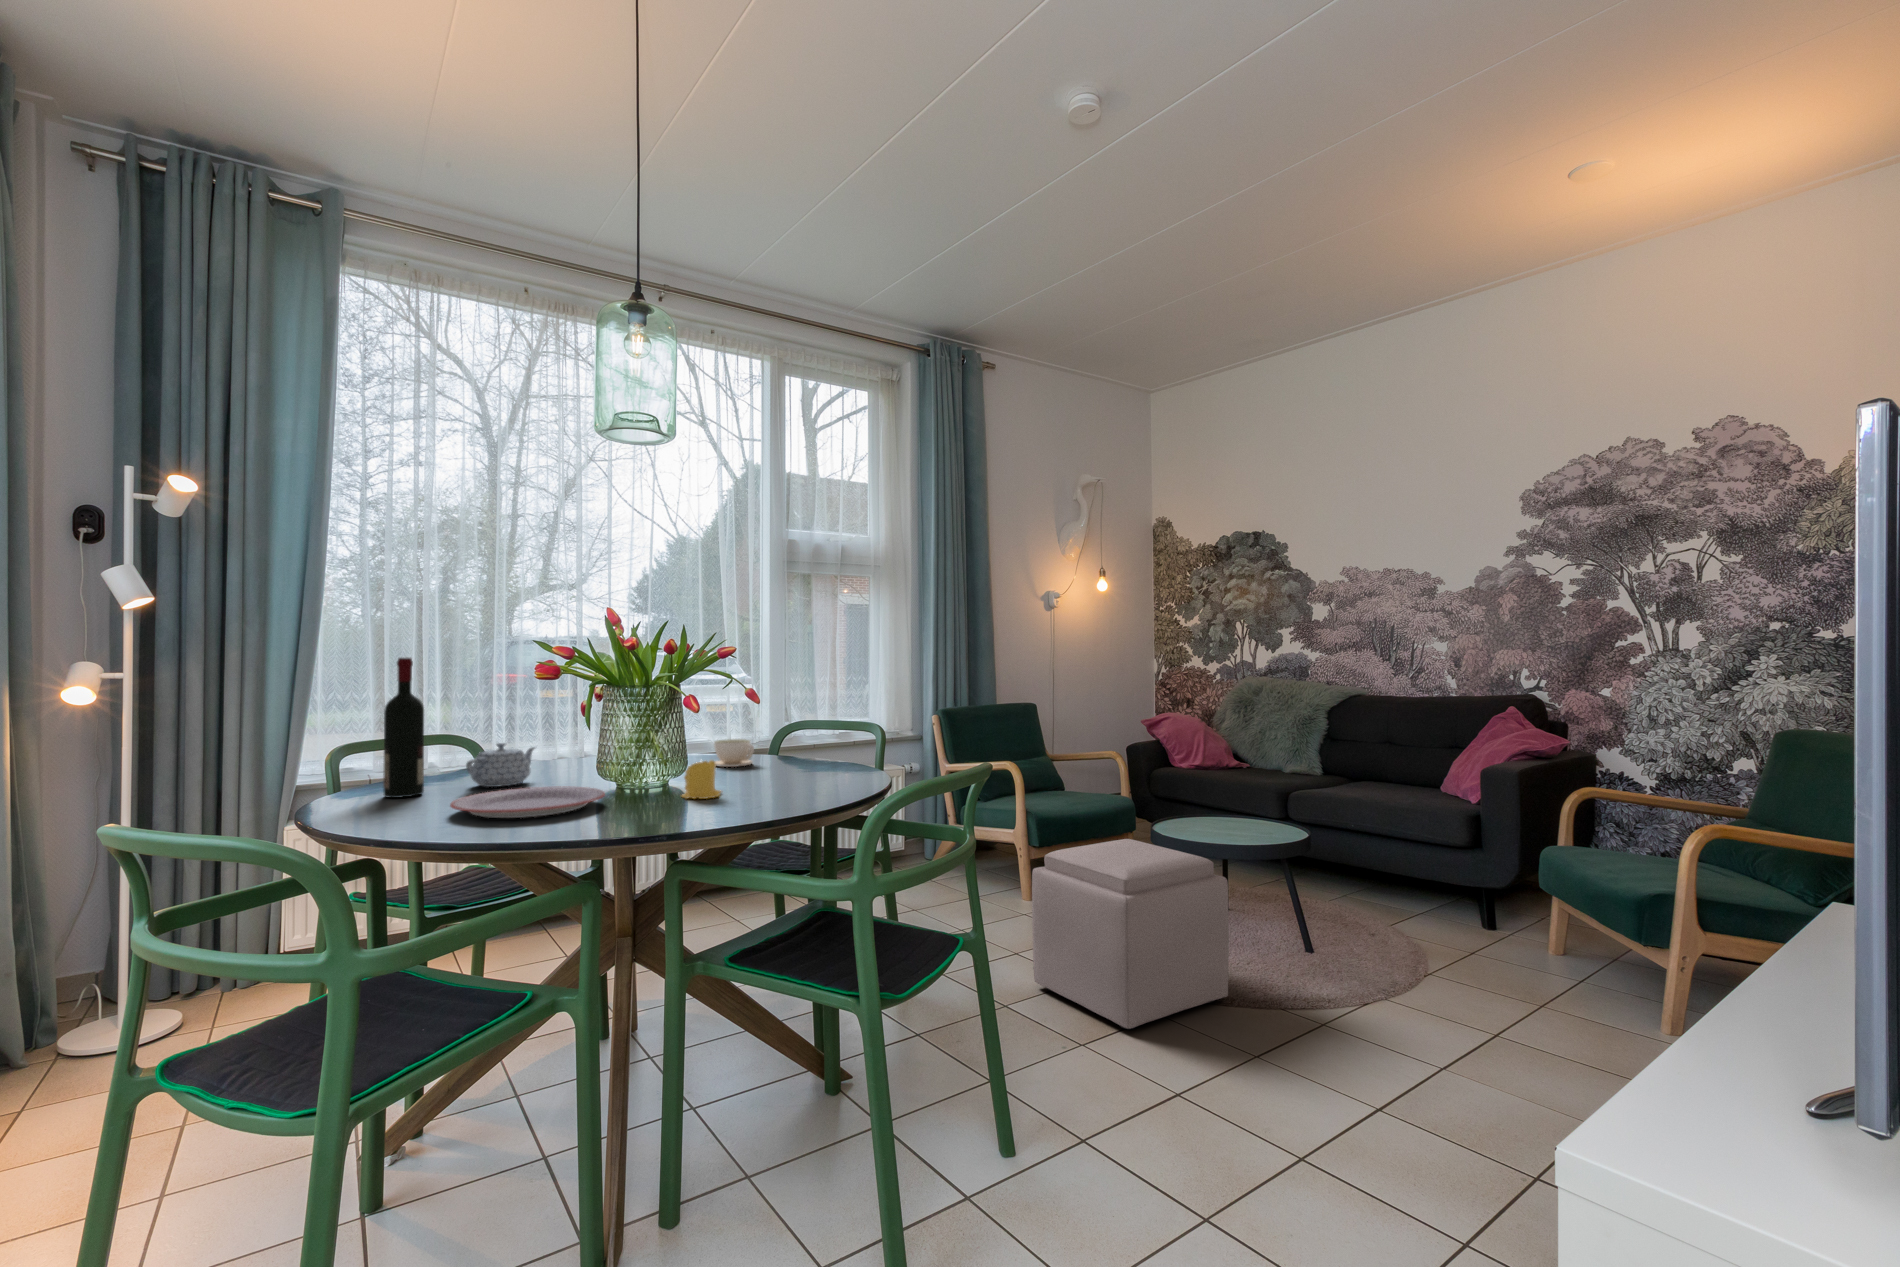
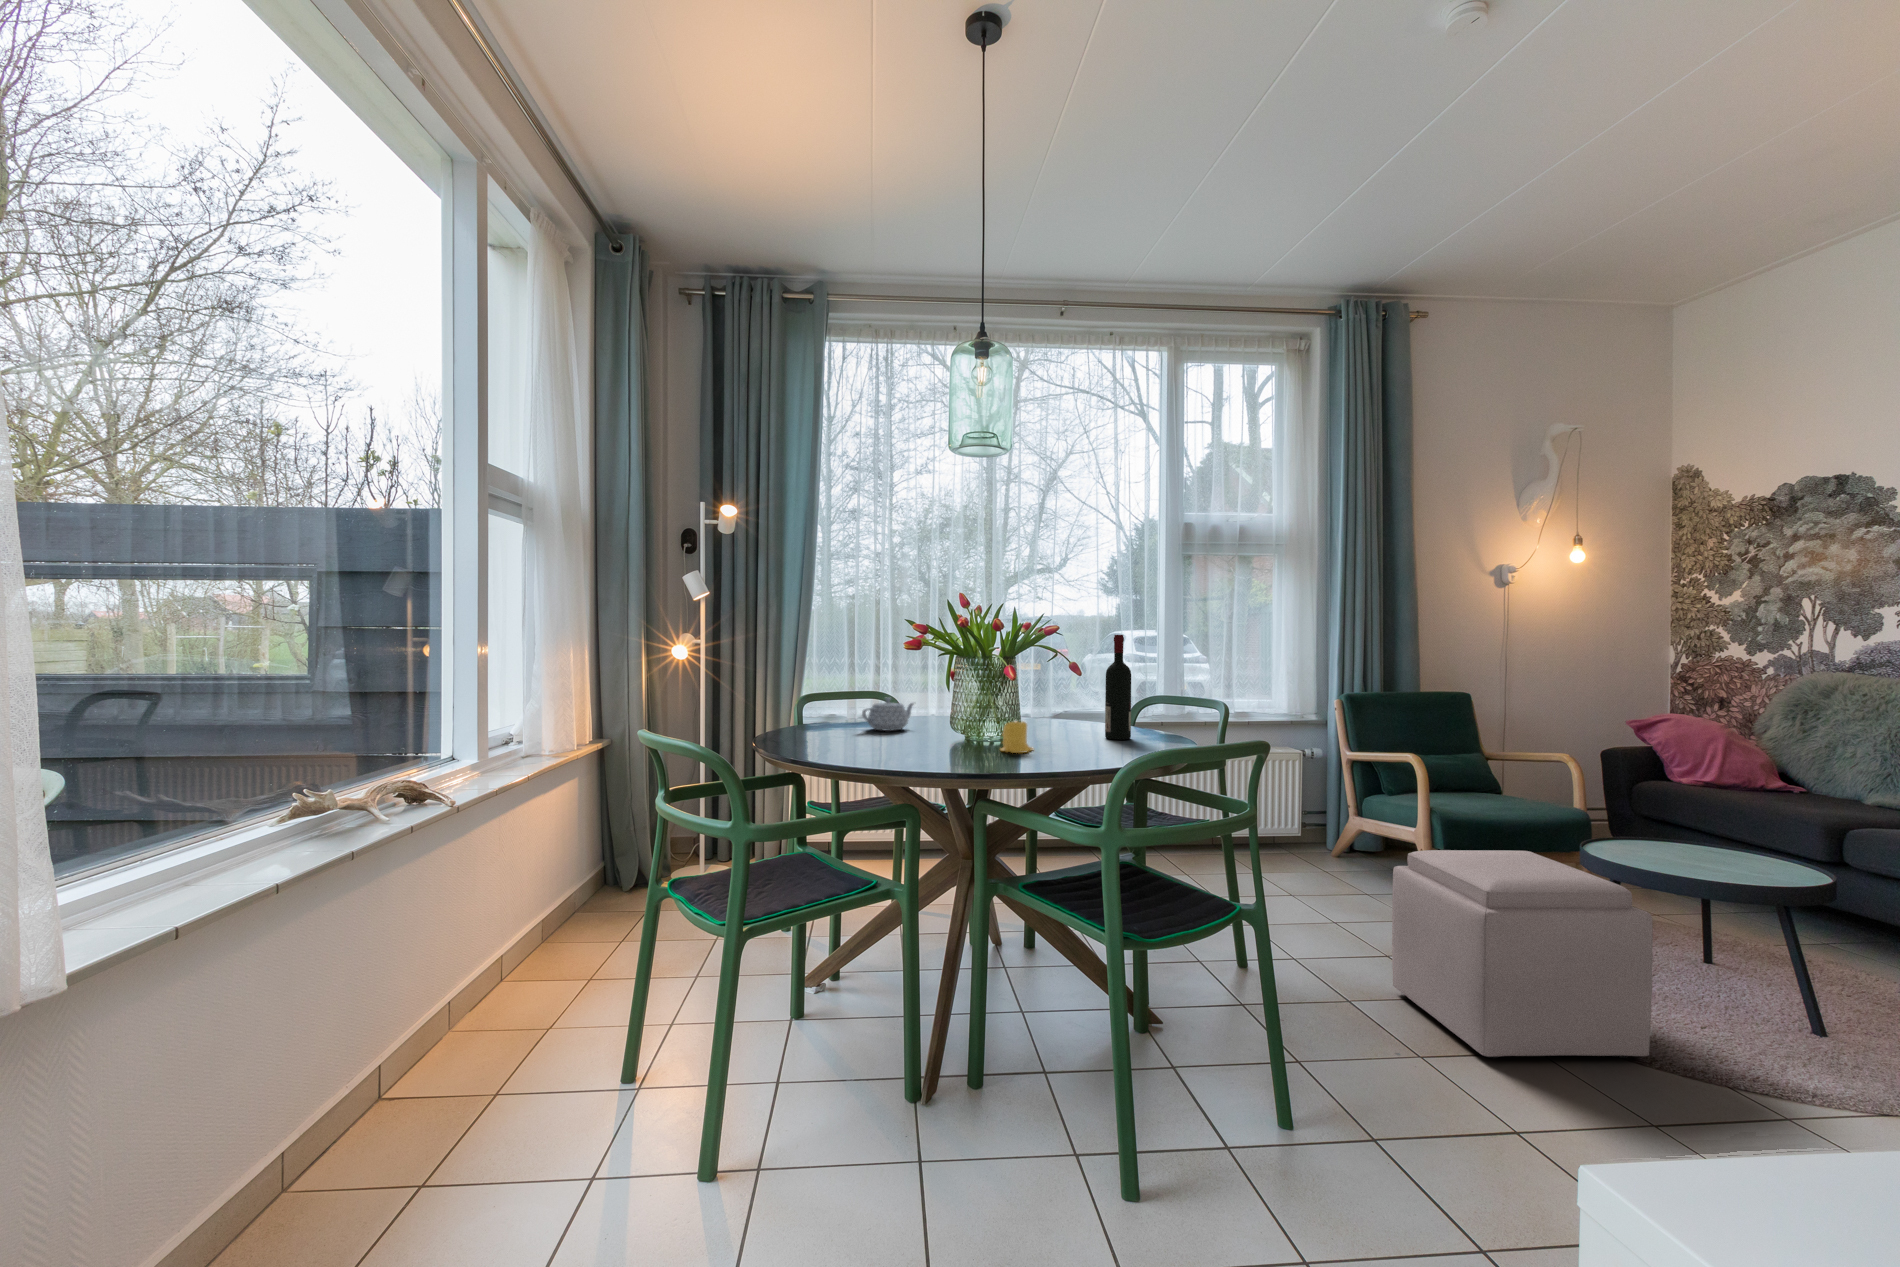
wine bottle: present [383,658,424,798] -> present [1105,635,1131,740]
coffee cup: present [714,739,754,767] -> none [1055,707,1089,731]
plate: present [450,787,605,818] -> none [835,732,941,753]

